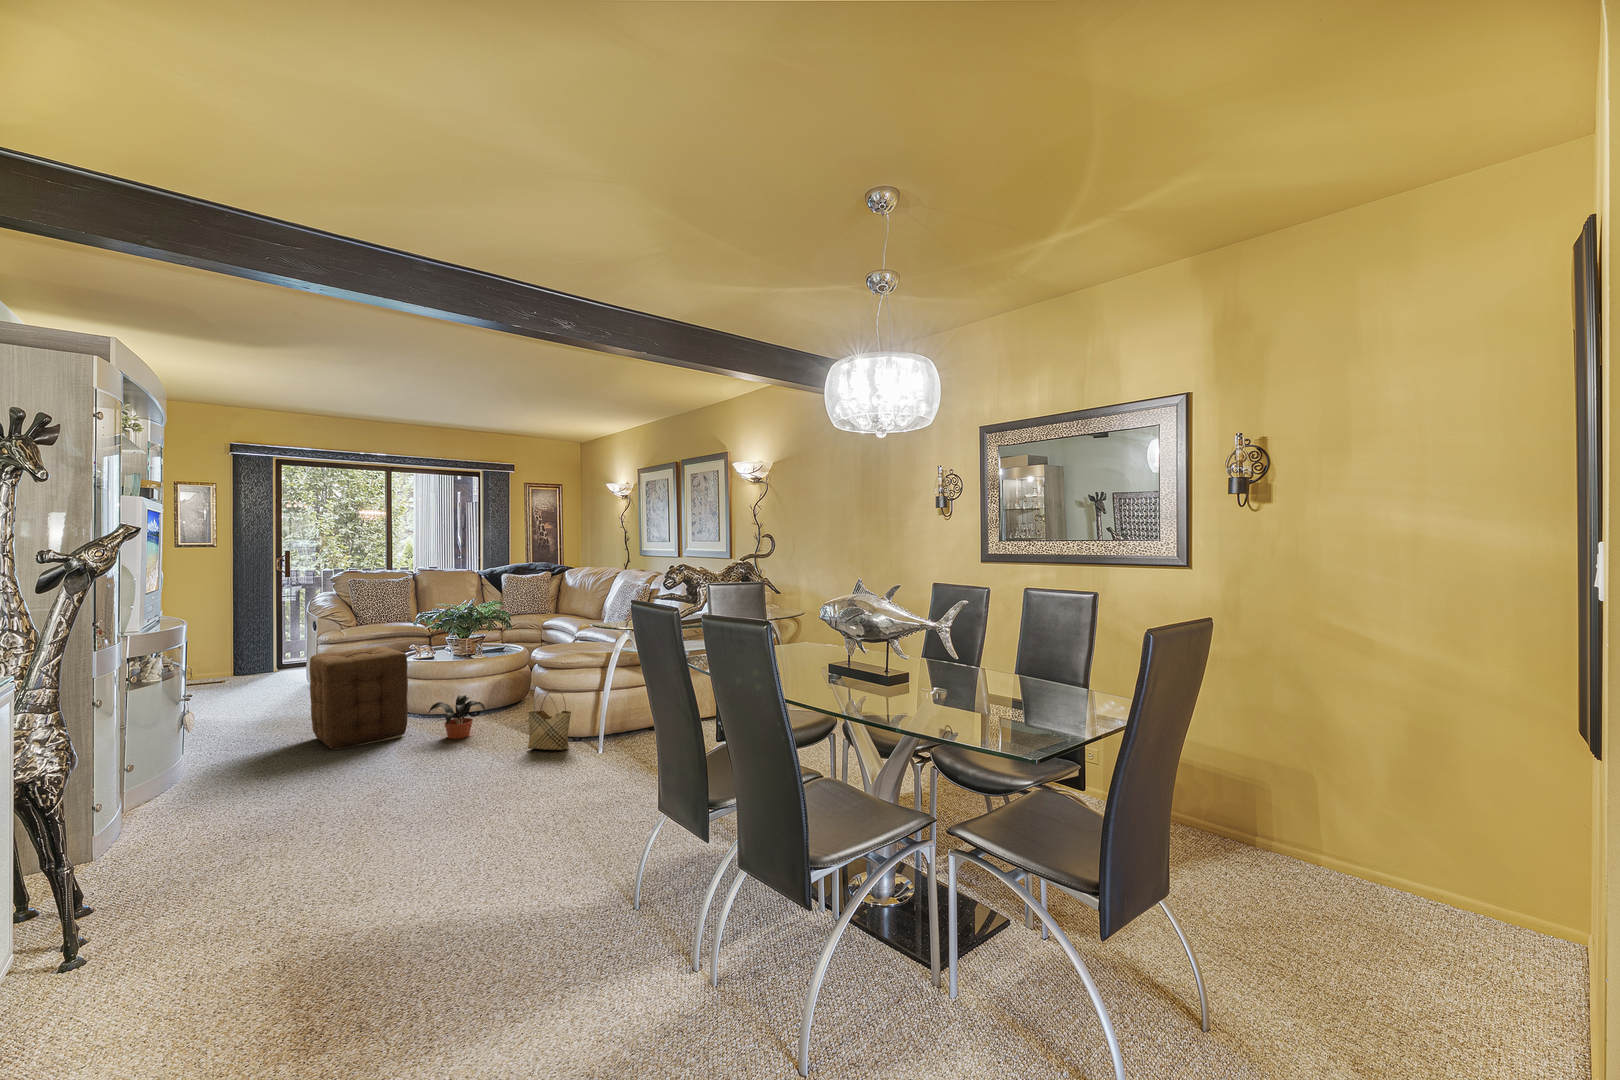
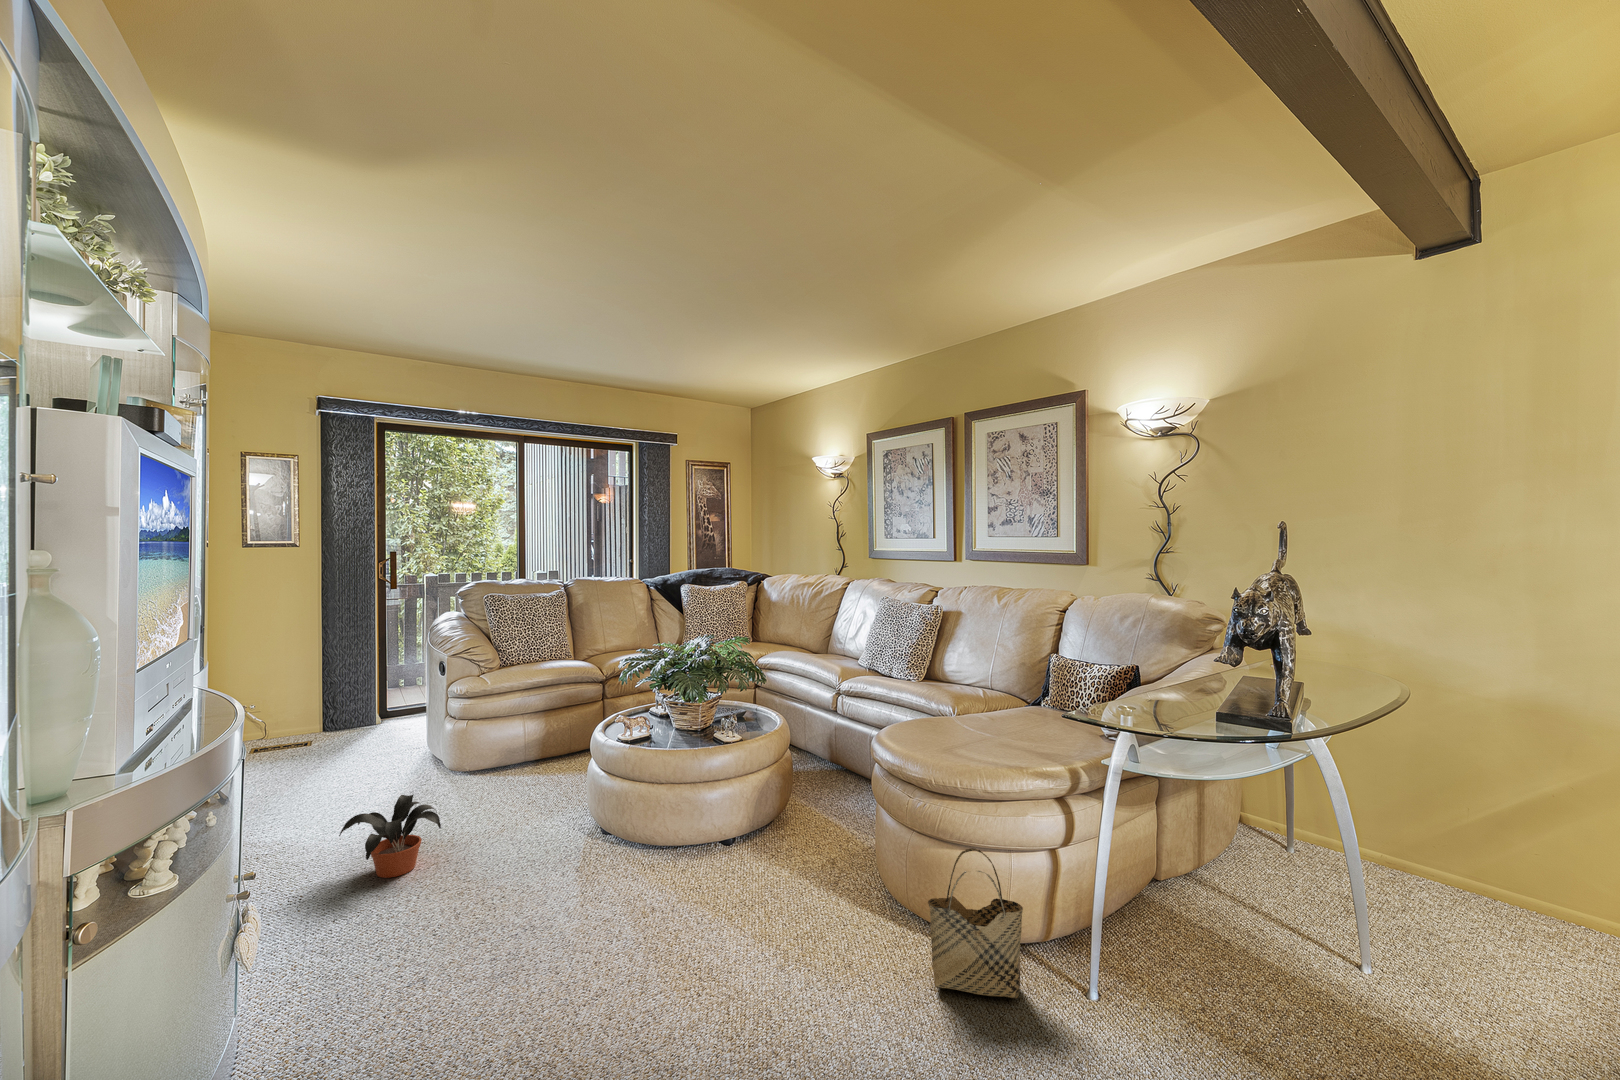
ottoman: present [310,646,408,750] -> none [464,730,645,968]
potted plant: present [428,695,485,739] -> present [339,795,441,878]

